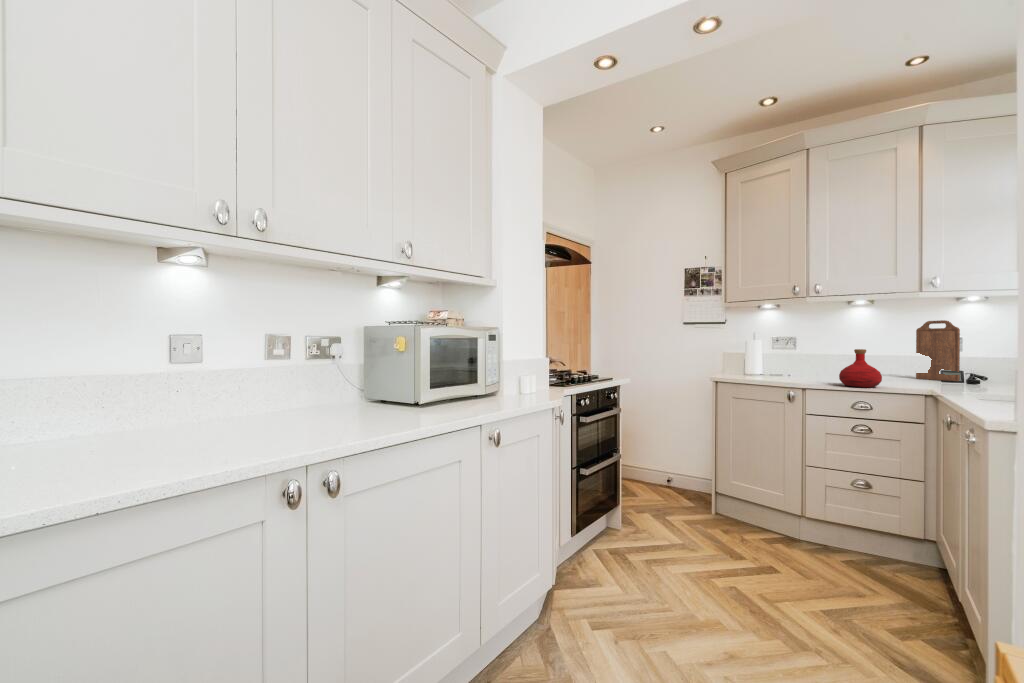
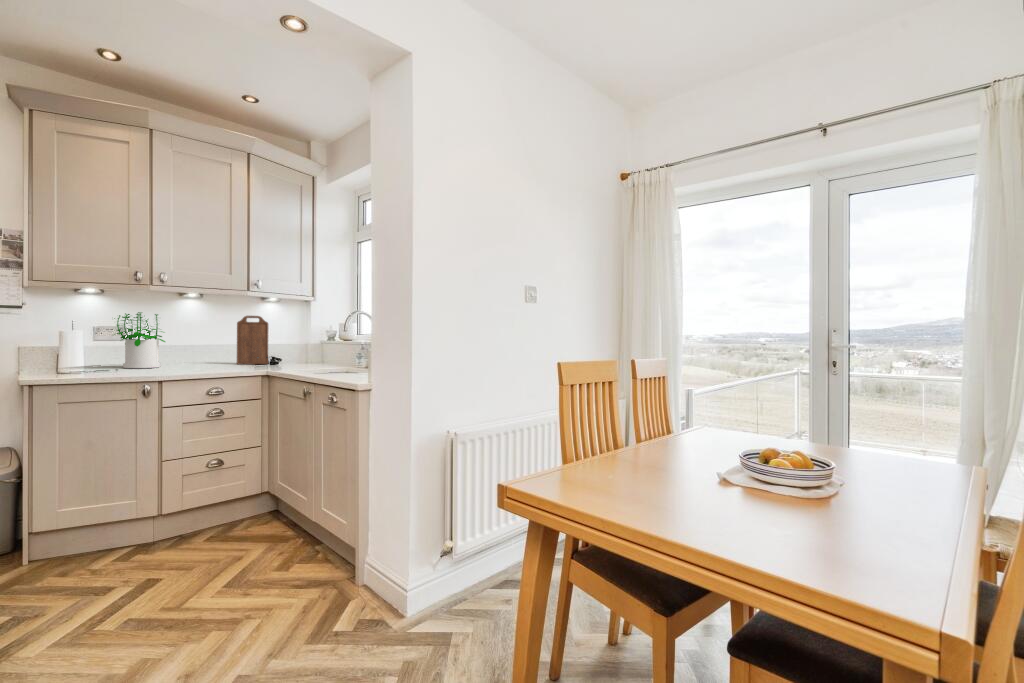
potted plant: none [786,323,832,376] -> present [114,312,165,368]
bottle: present [839,349,882,387] -> none [196,340,233,375]

